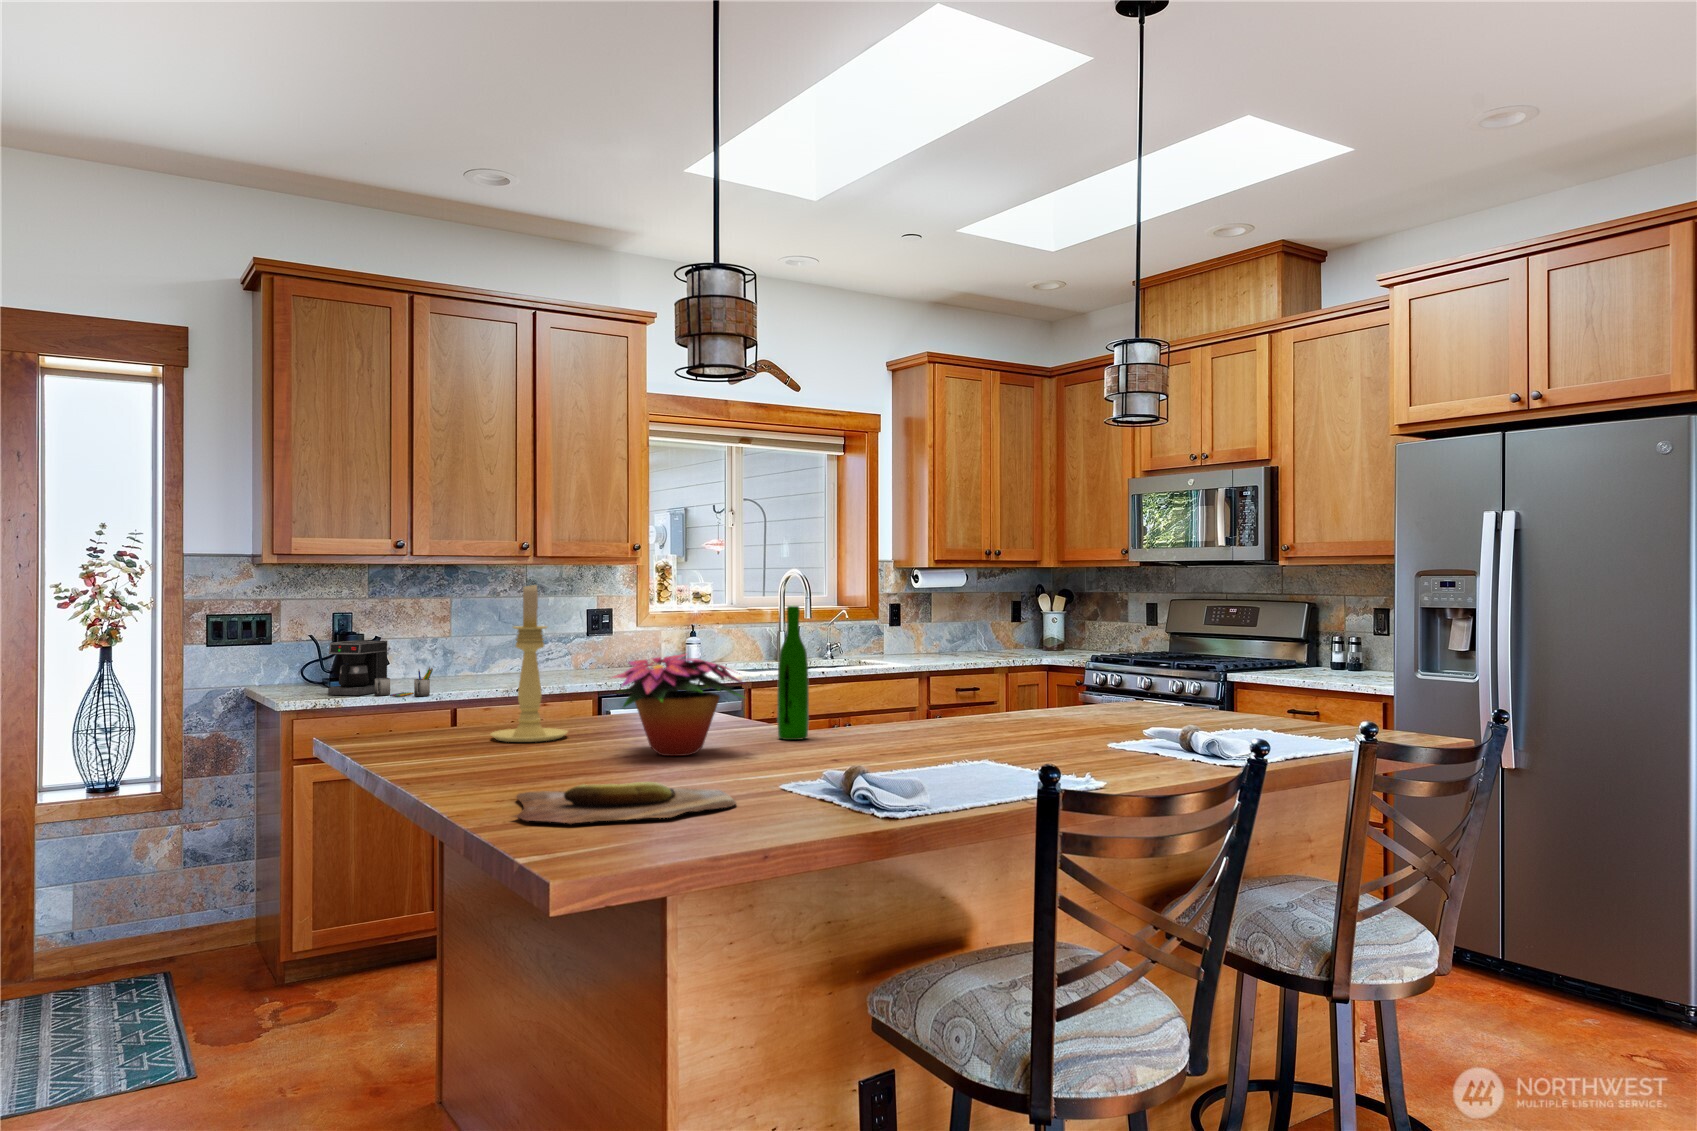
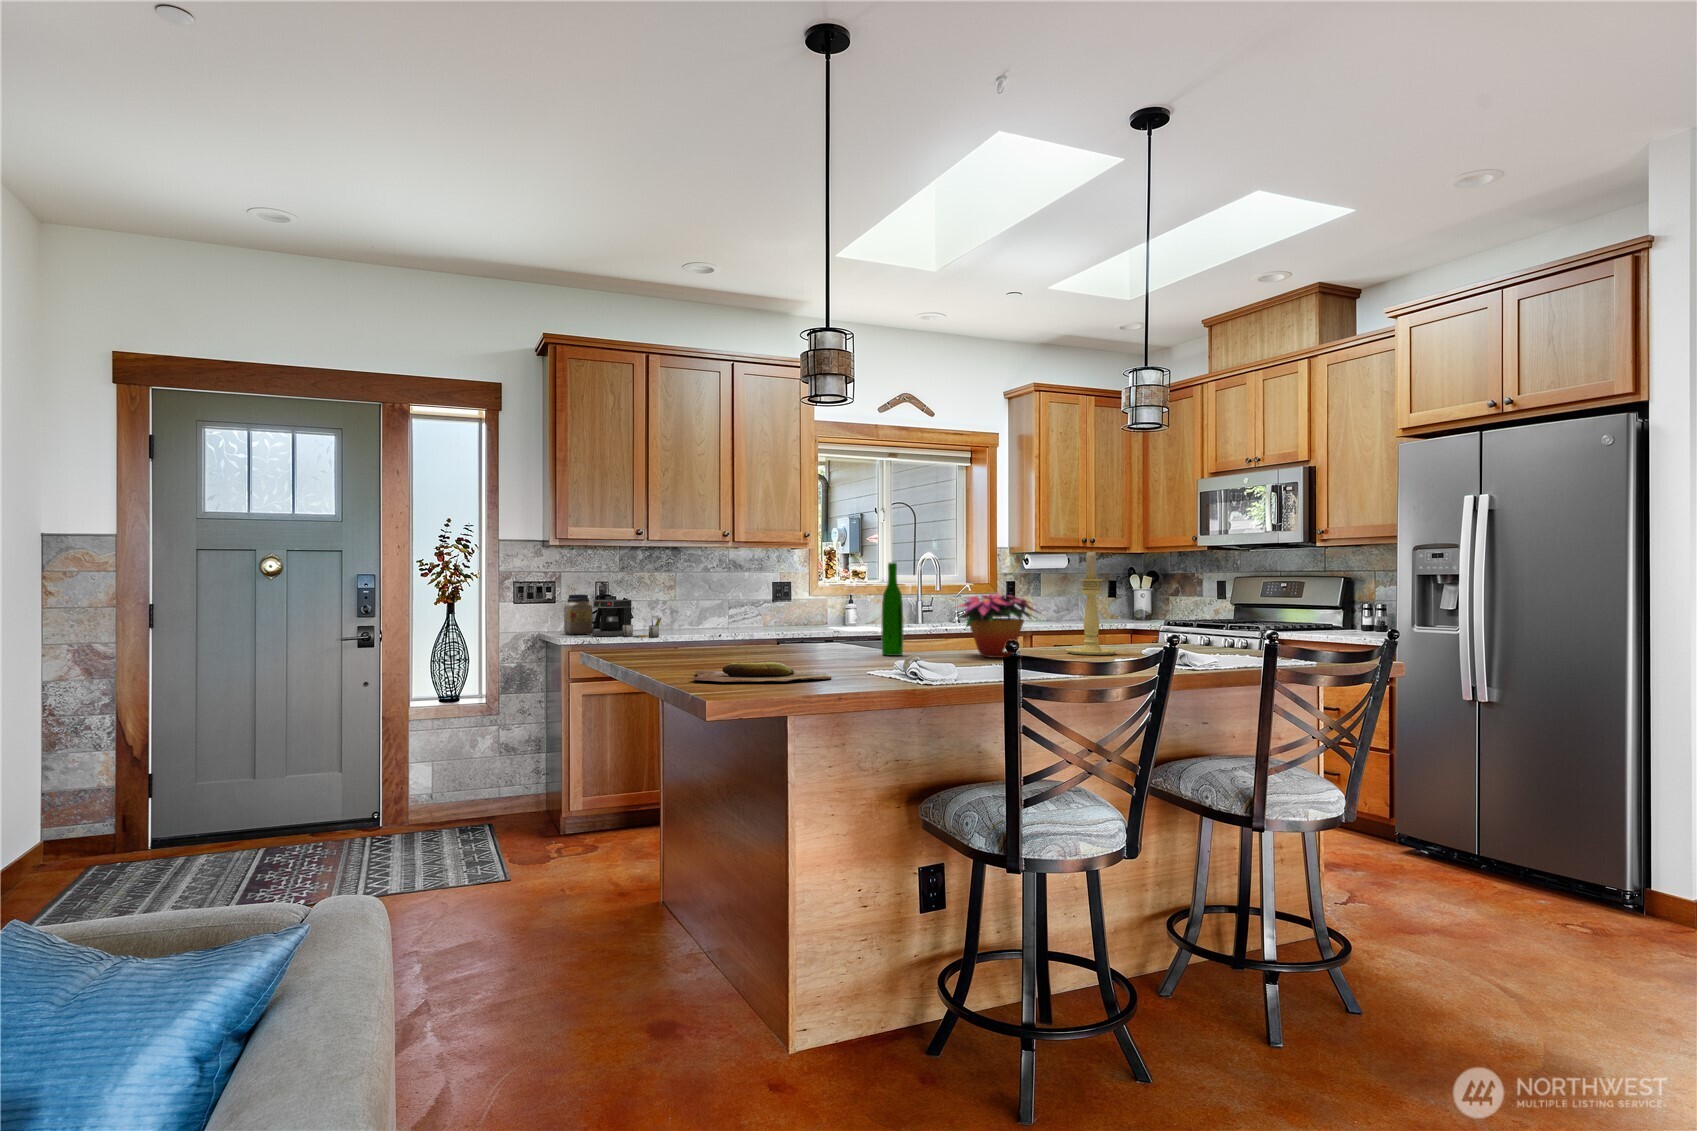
candle holder: present [491,585,567,742] -> present [1066,551,1117,655]
jar: none [284,633,328,693] -> present [564,594,592,635]
flower arrangement: present [613,654,744,756] -> present [955,593,1039,658]

